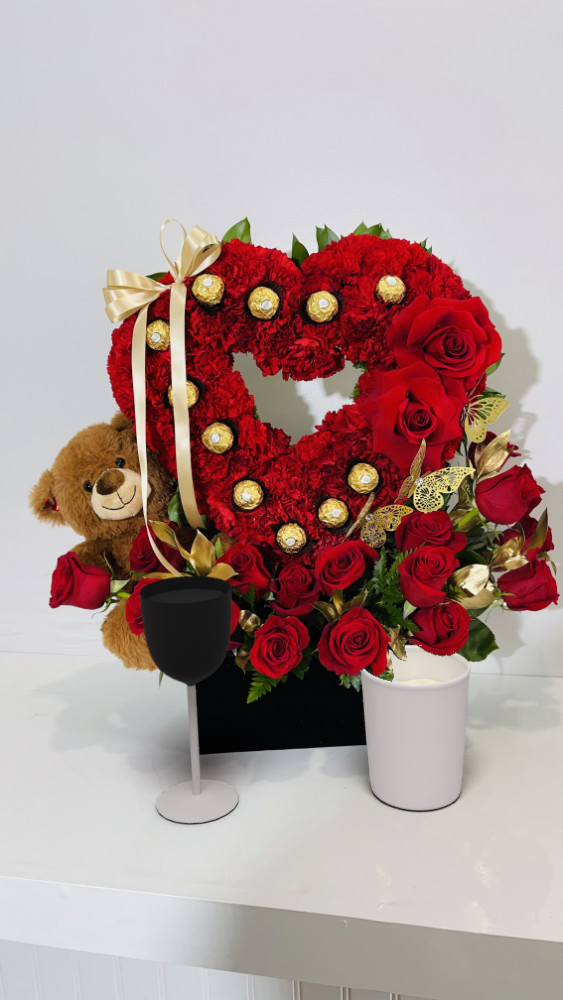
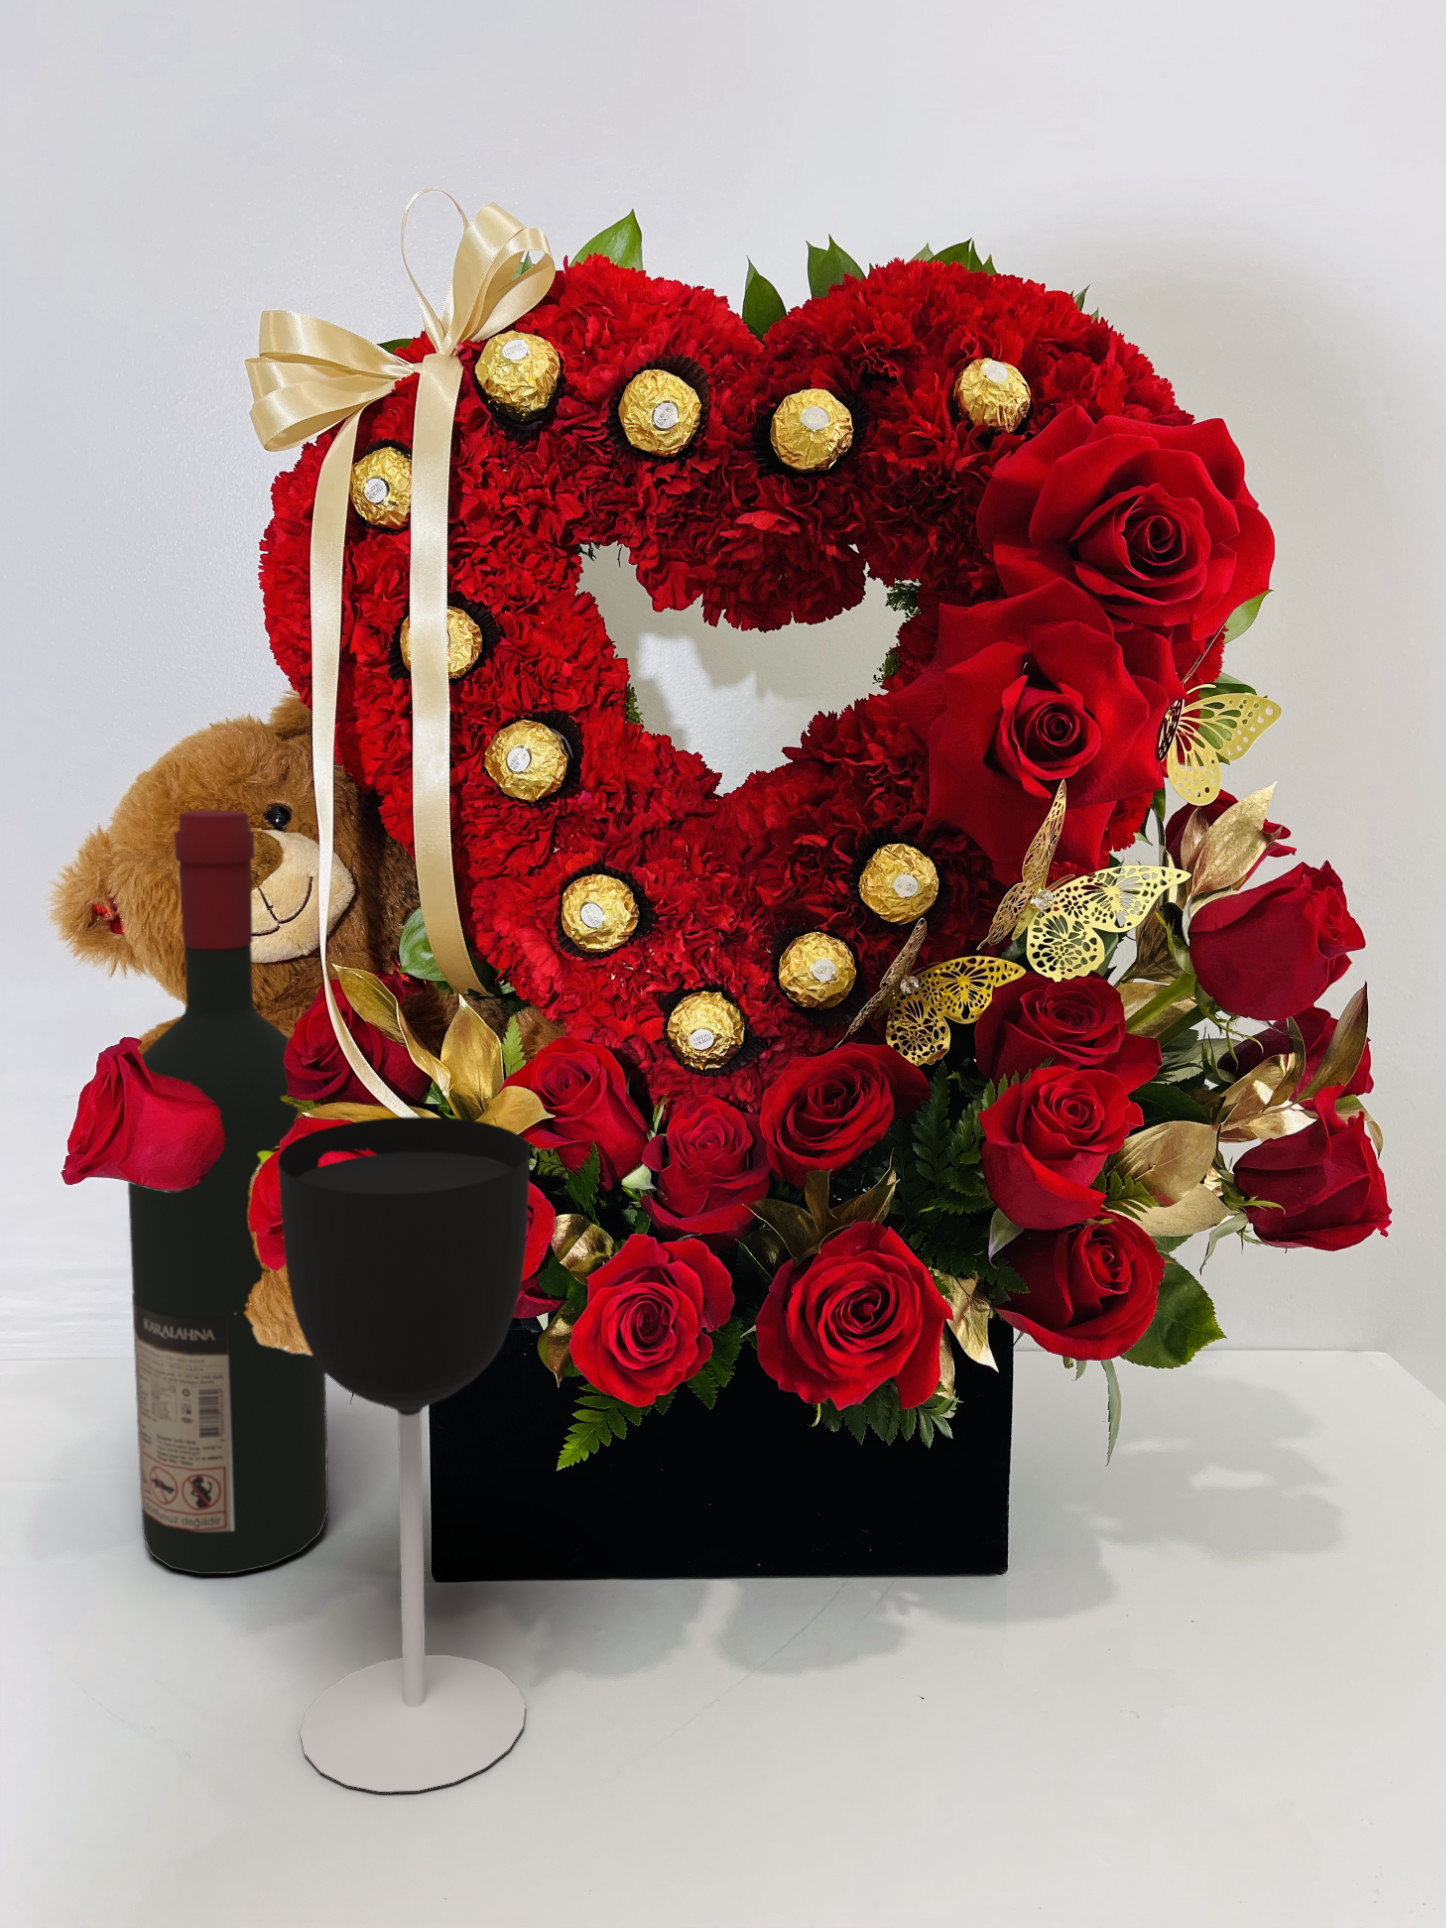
wine bottle: none [68,462,152,757] -> present [128,810,328,1574]
candle holder: present [361,645,471,810] -> none [866,1325,1161,1781]

